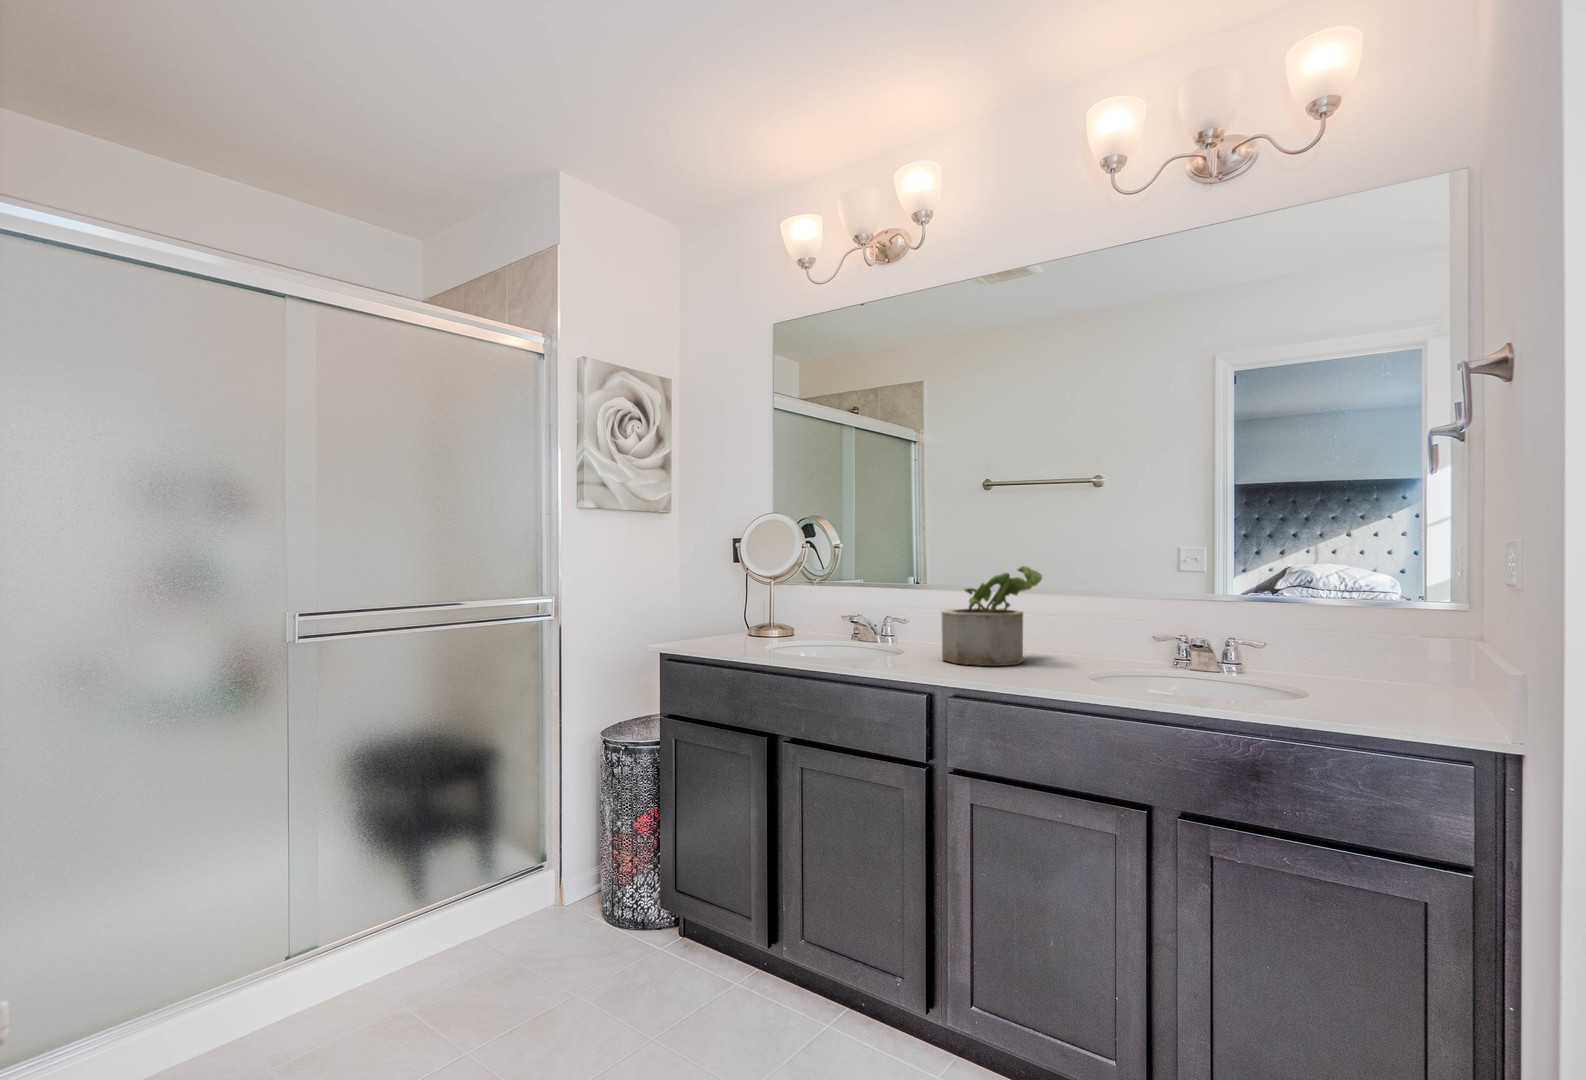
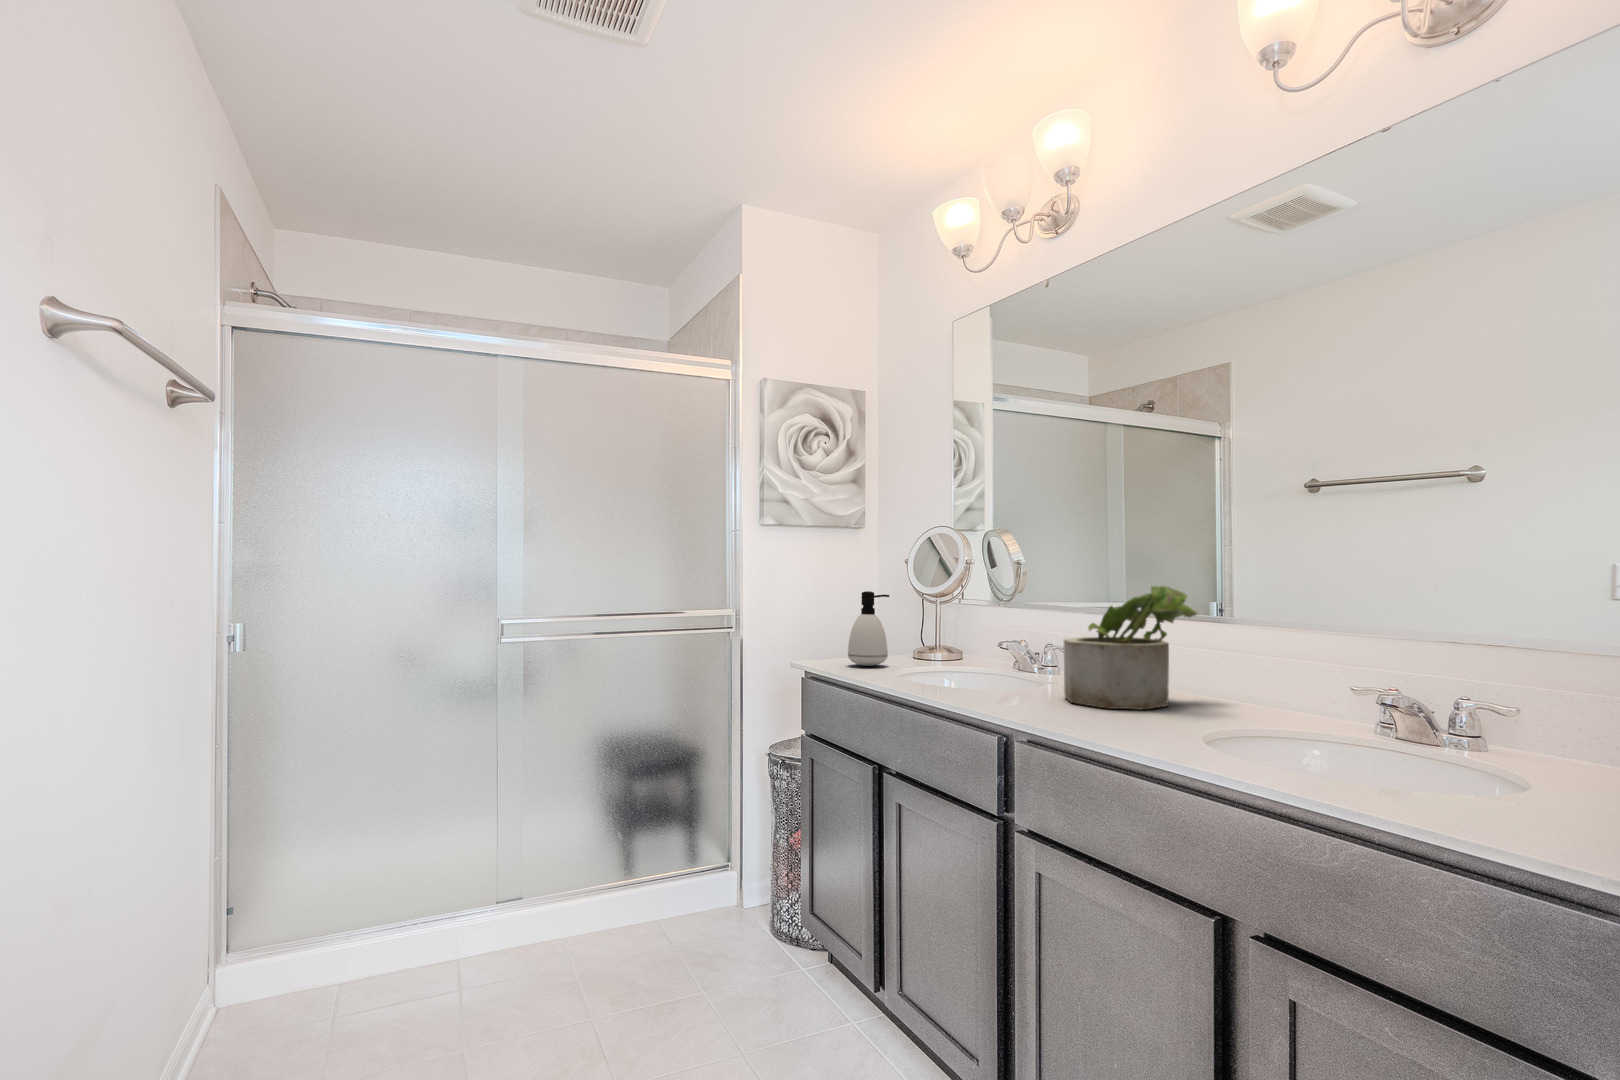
soap dispenser: none [700,575,739,646] -> present [848,591,889,666]

